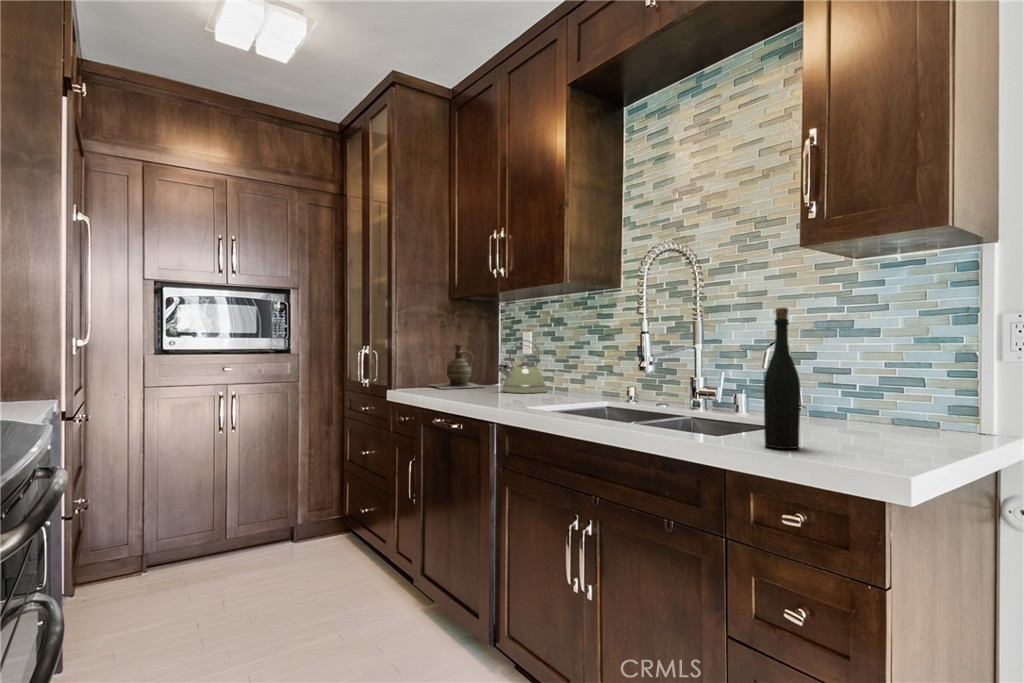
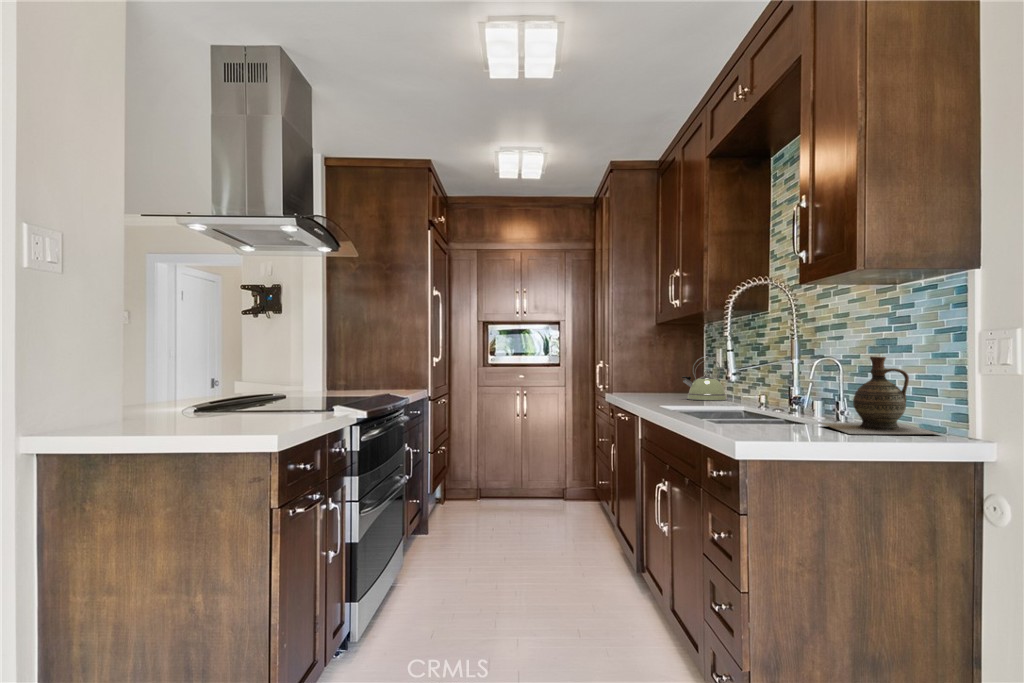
bottle: present [764,308,800,449] -> none [734,334,759,431]
ceramic jug: present [430,345,484,389] -> present [821,356,939,434]

